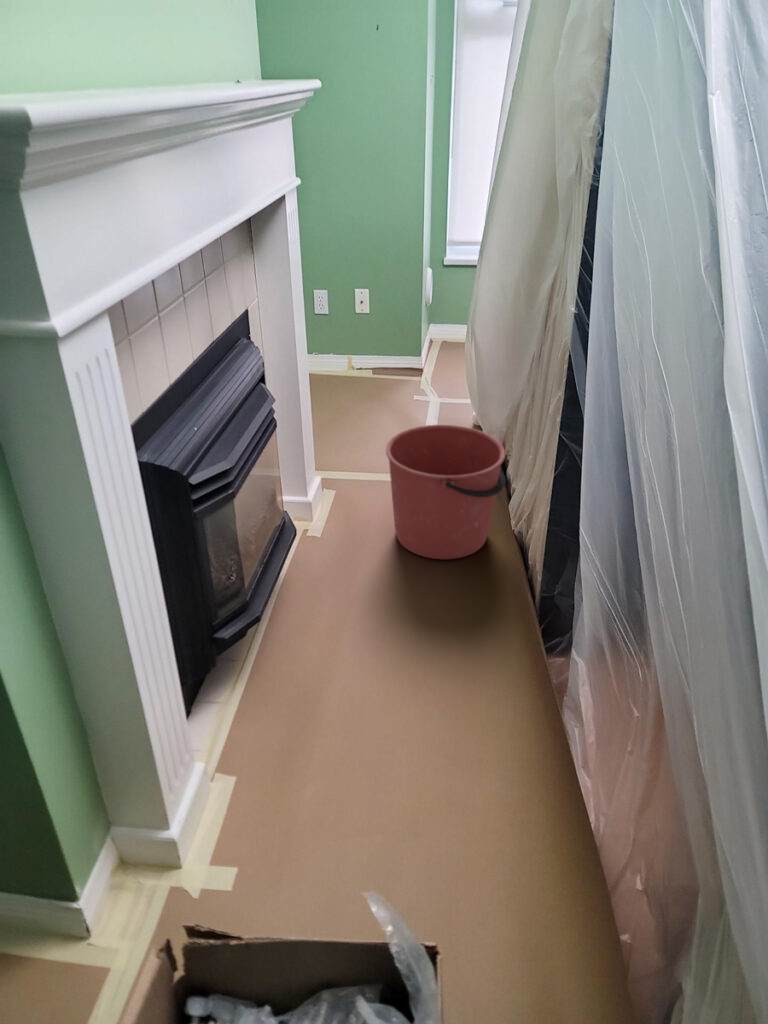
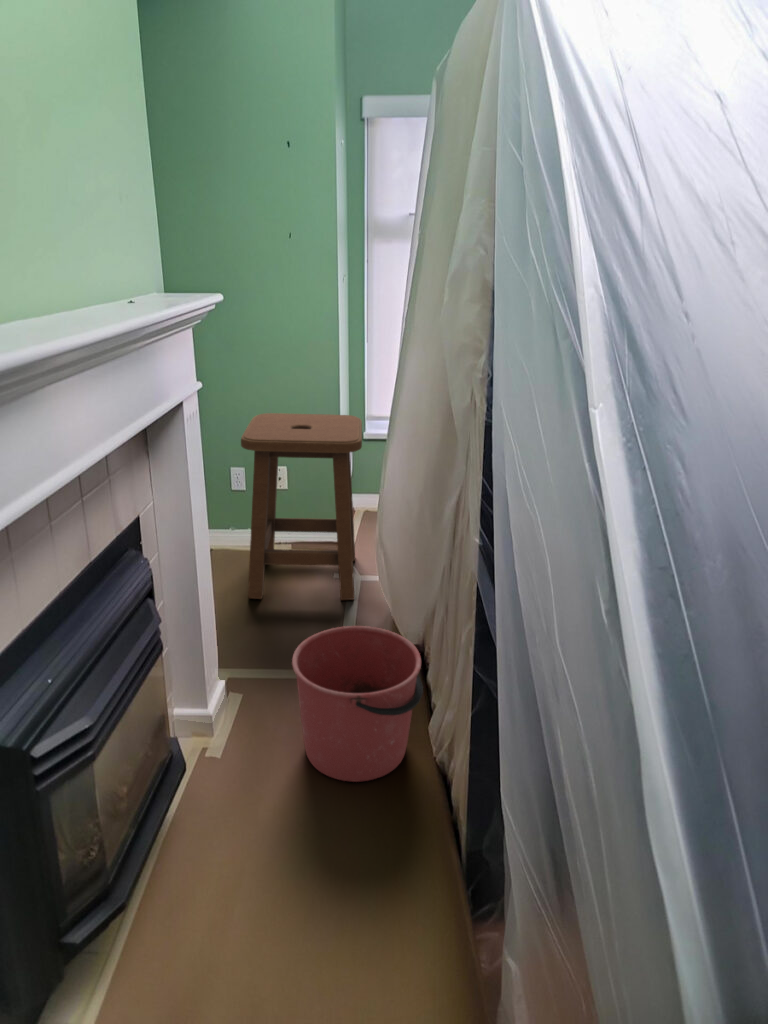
stool: none [328,234,446,418] -> present [241,413,362,600]

